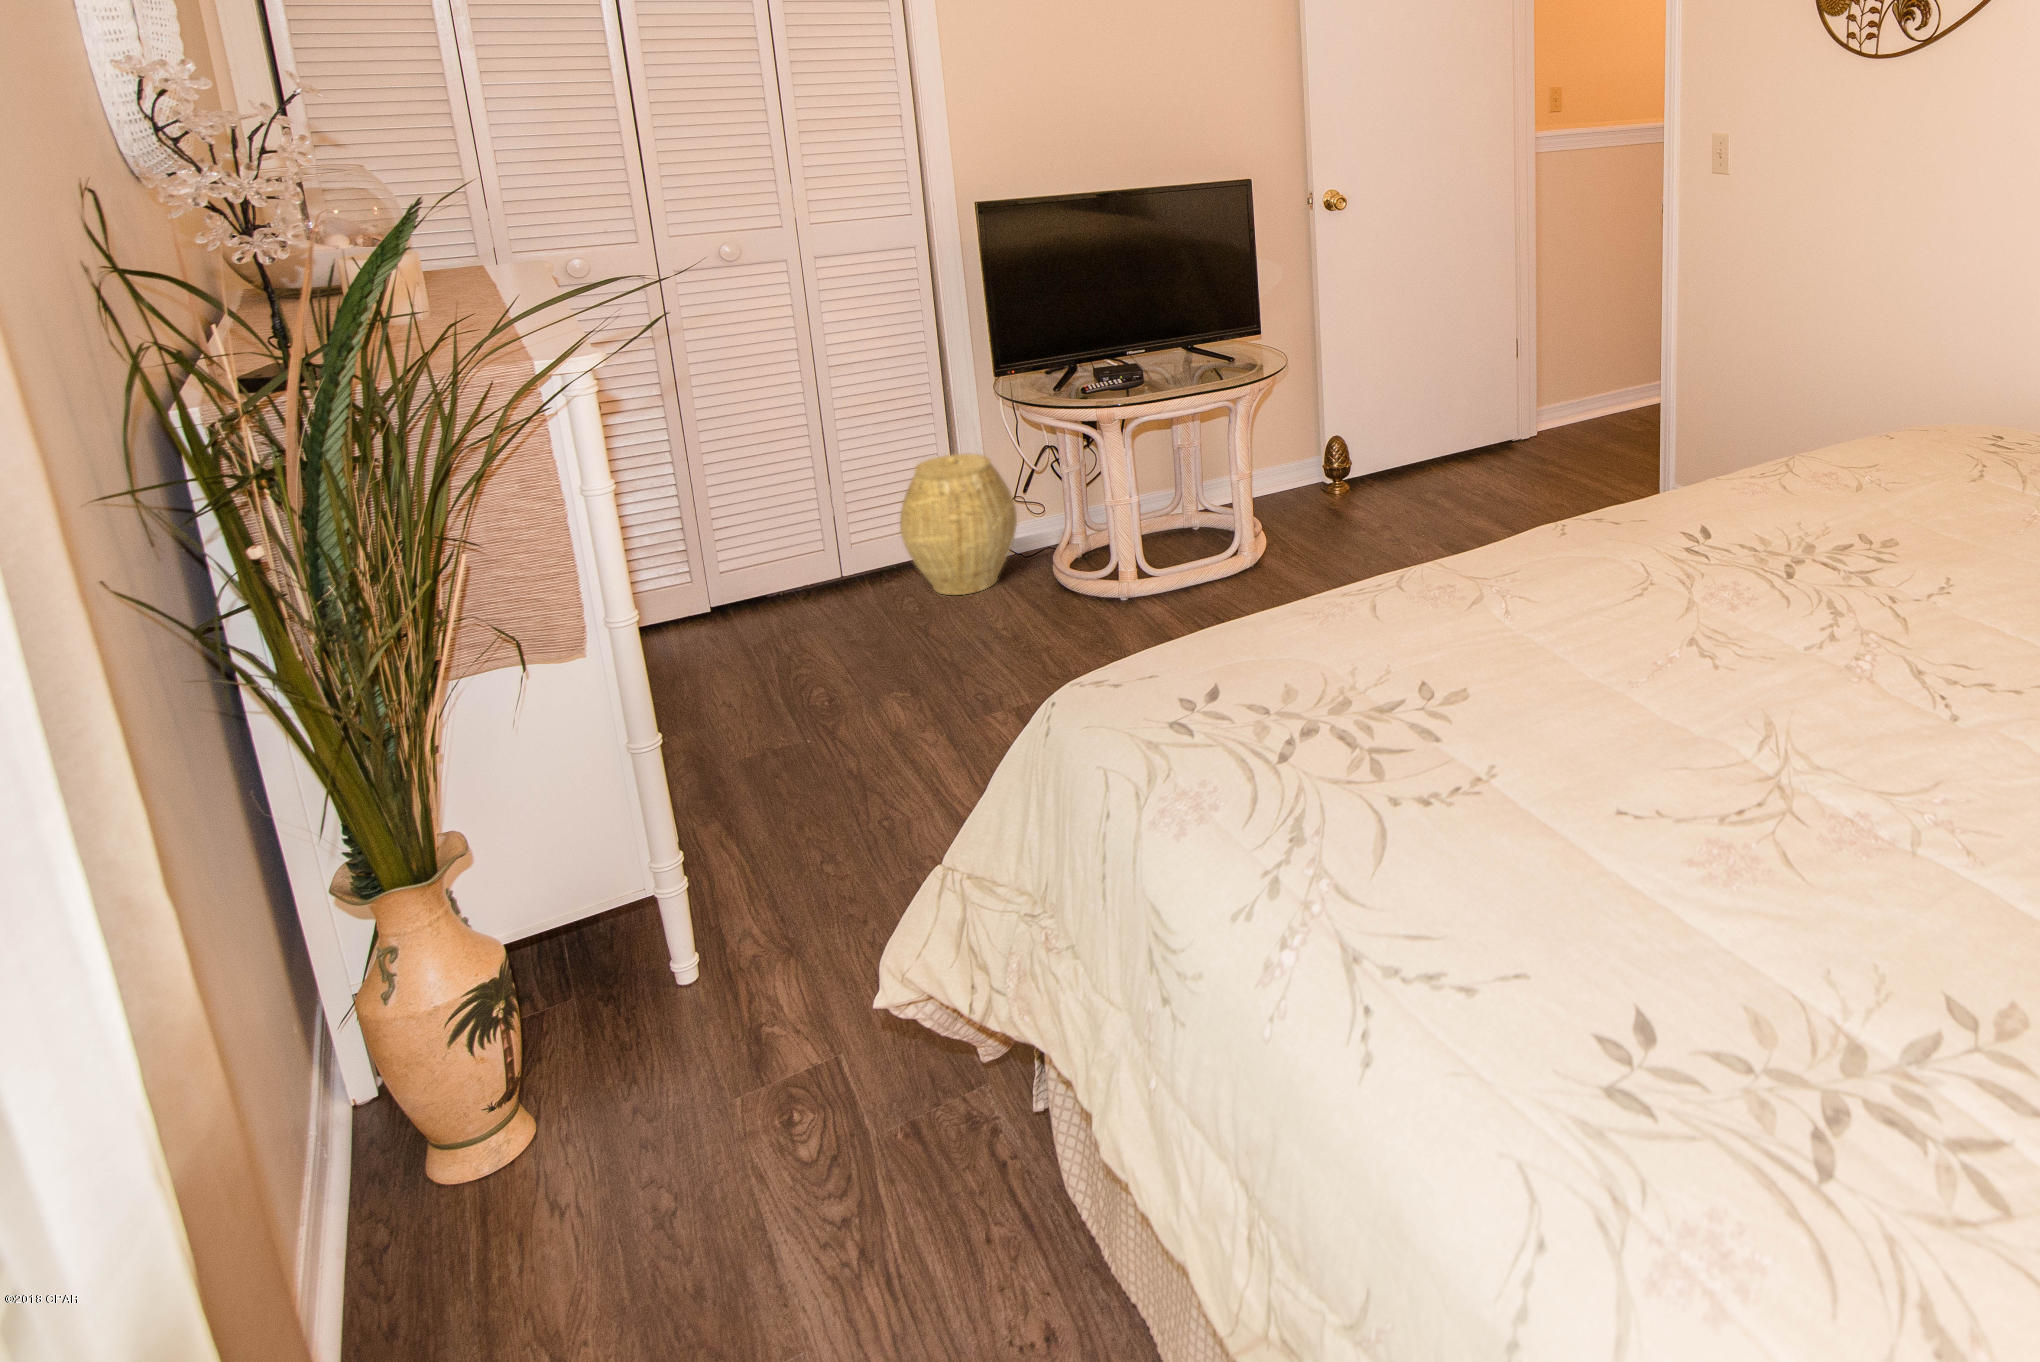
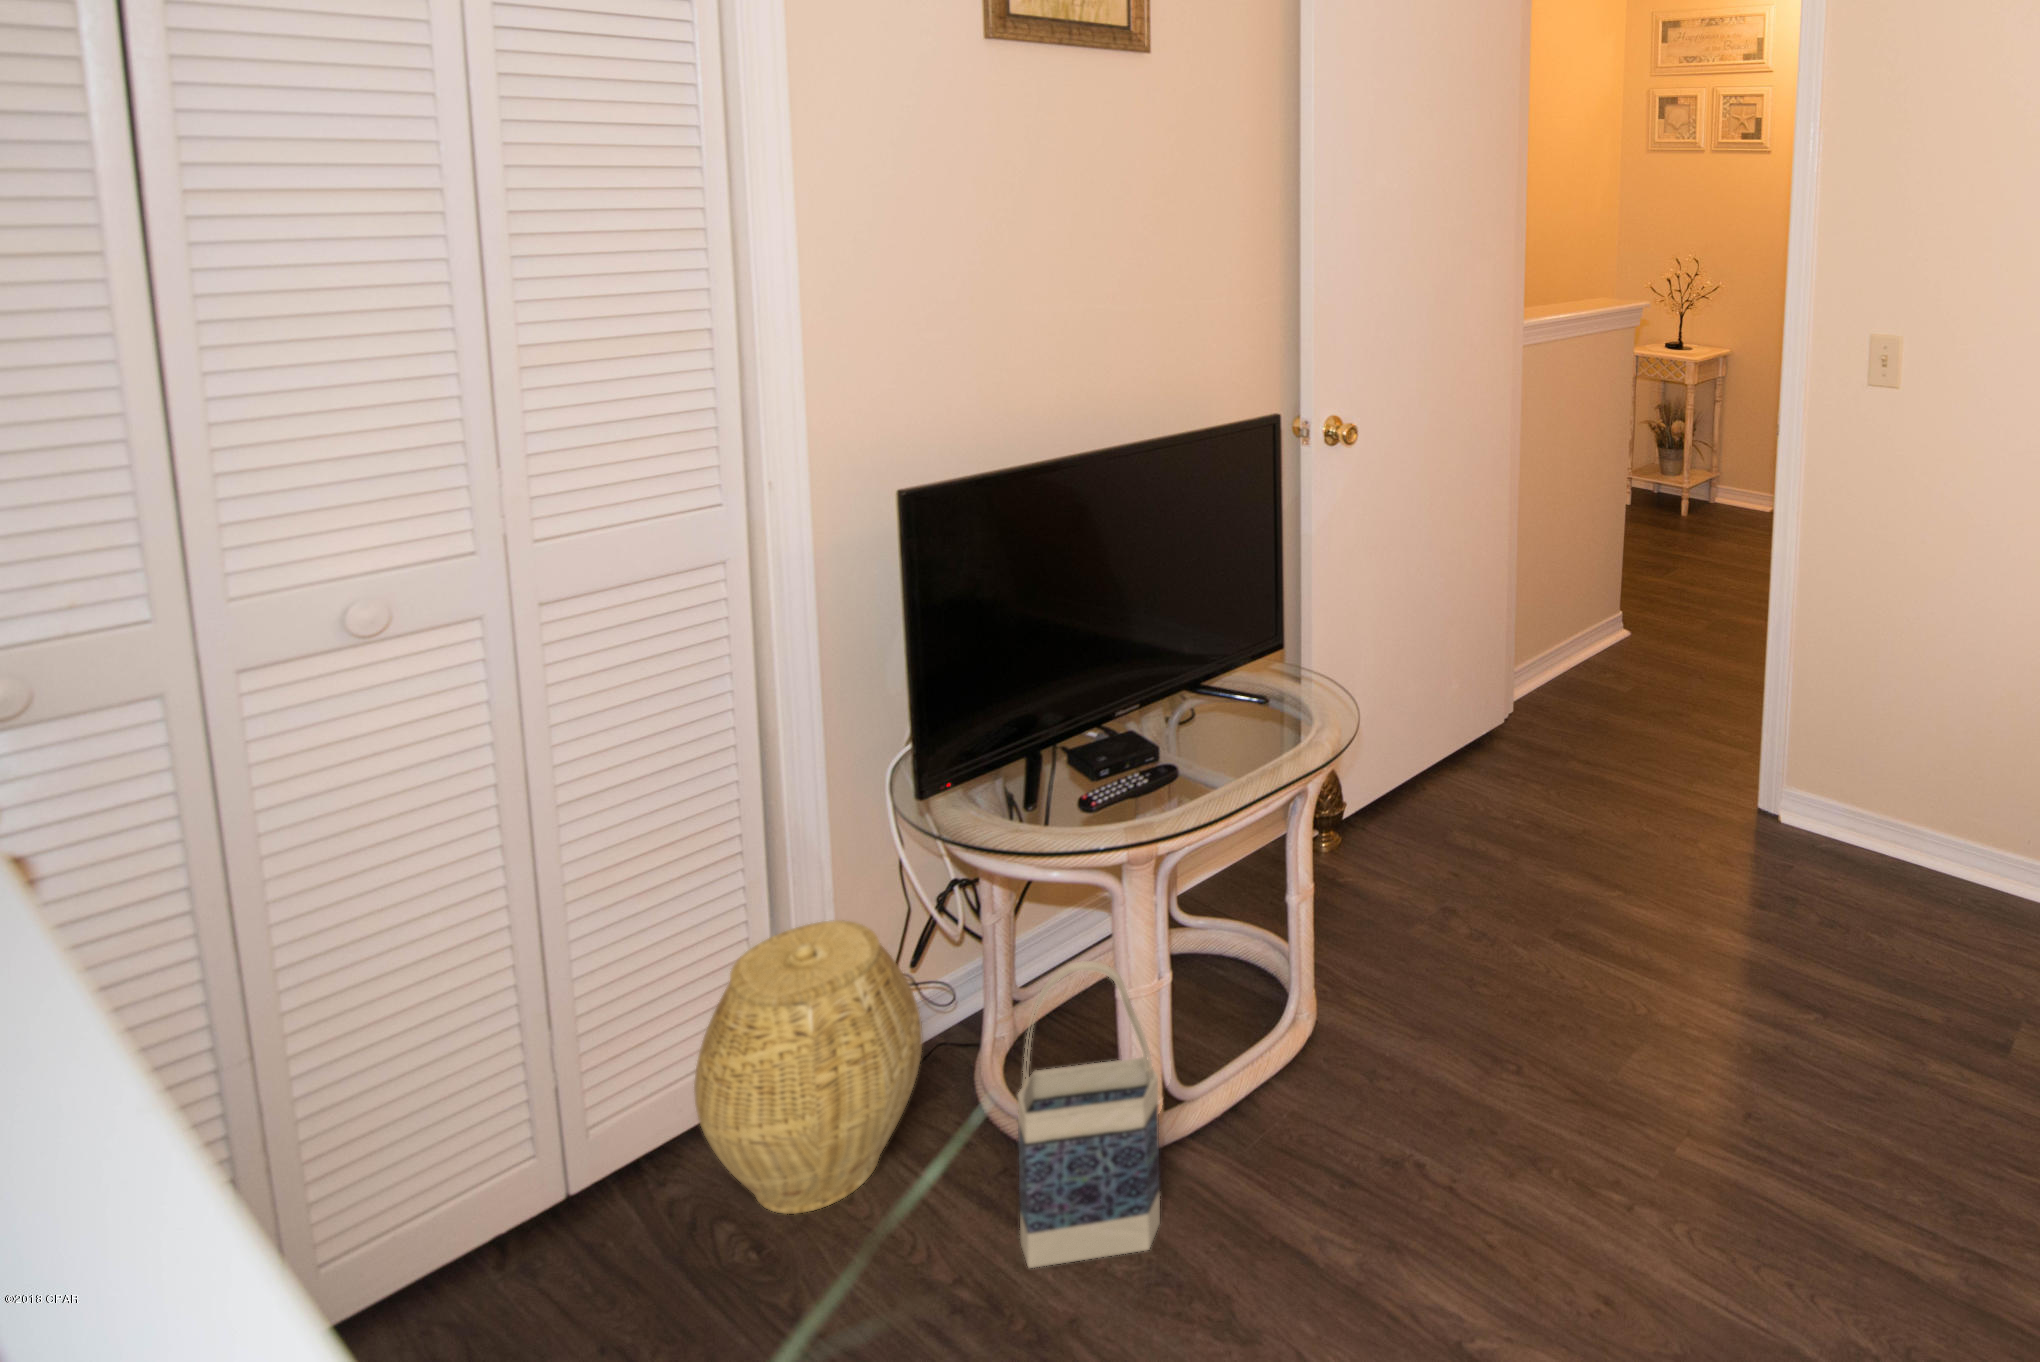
bag: none [1039,465,1119,627] -> present [1018,961,1160,1268]

